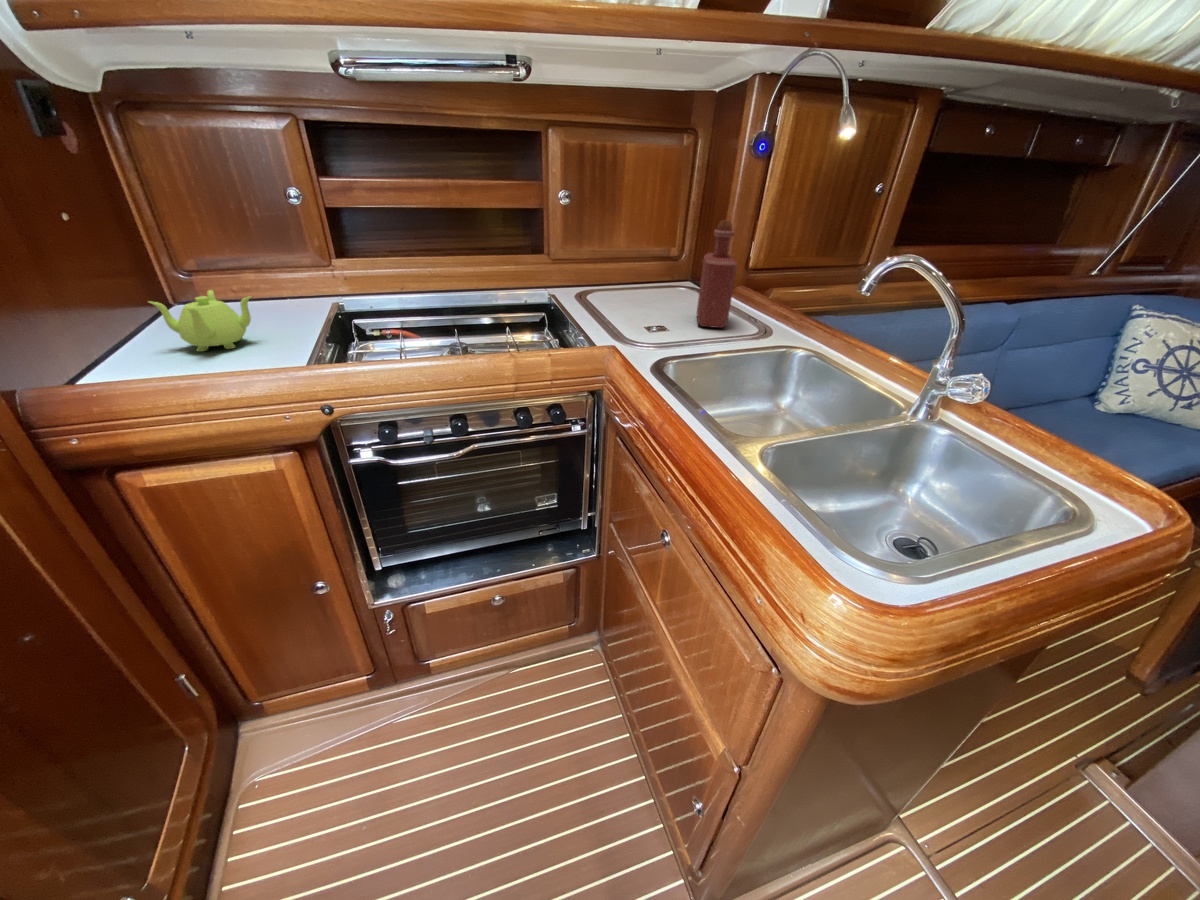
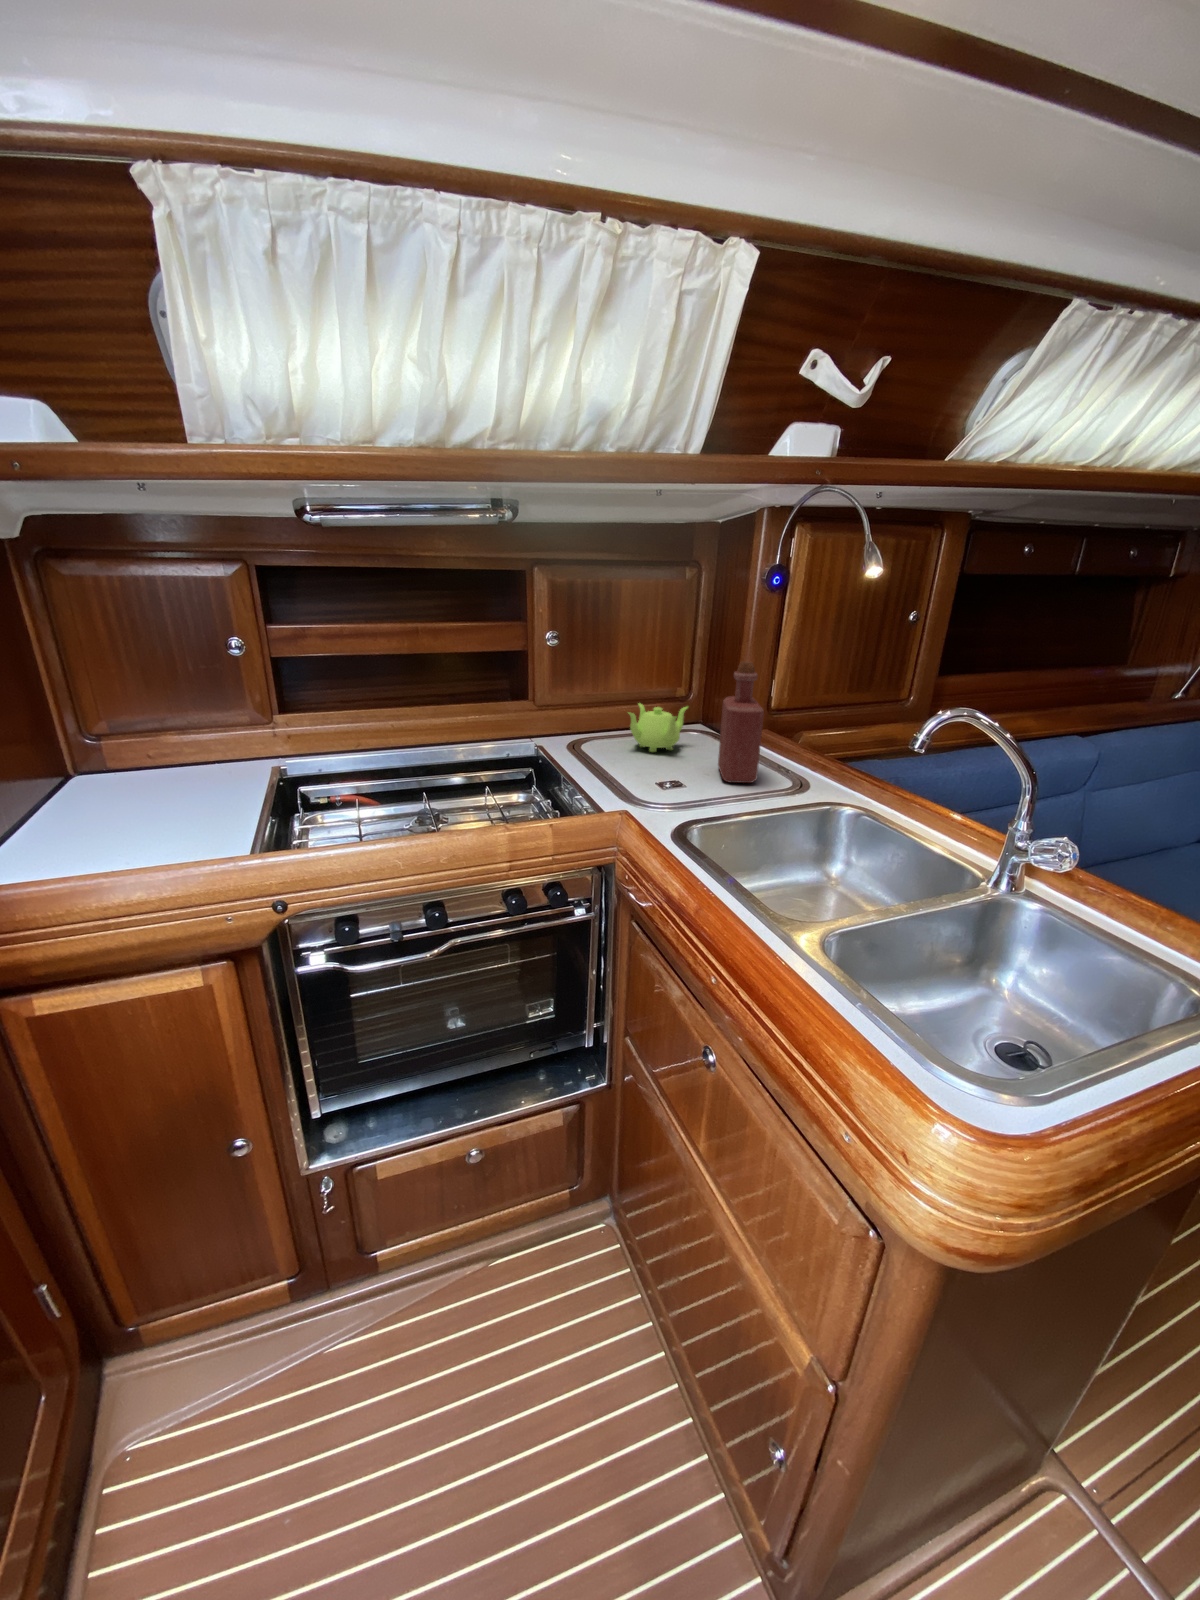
teapot: present [149,290,251,351] -> present [628,704,687,752]

